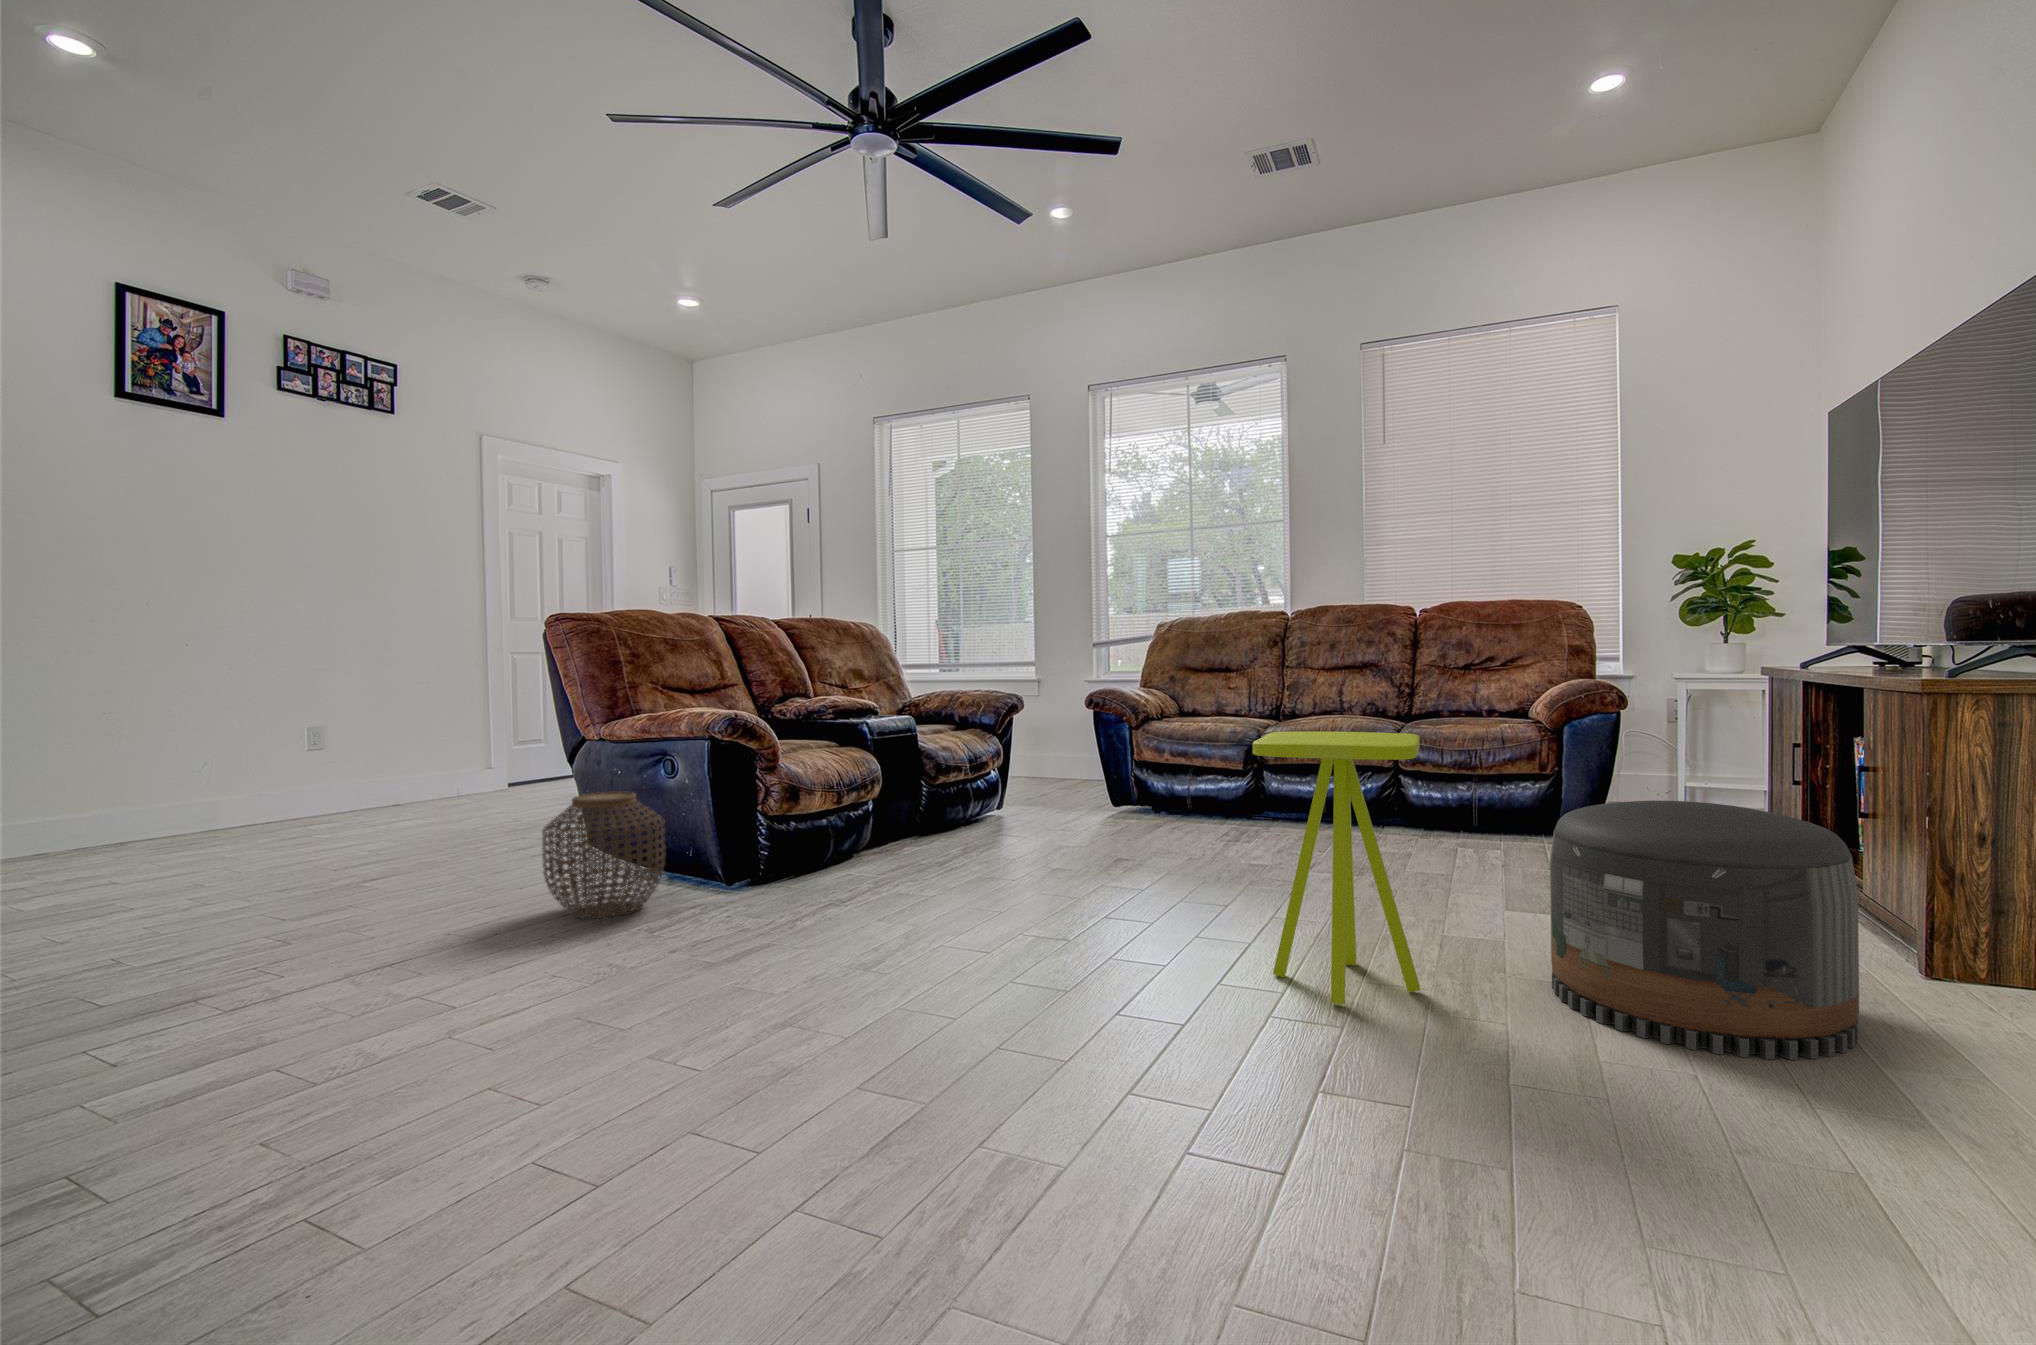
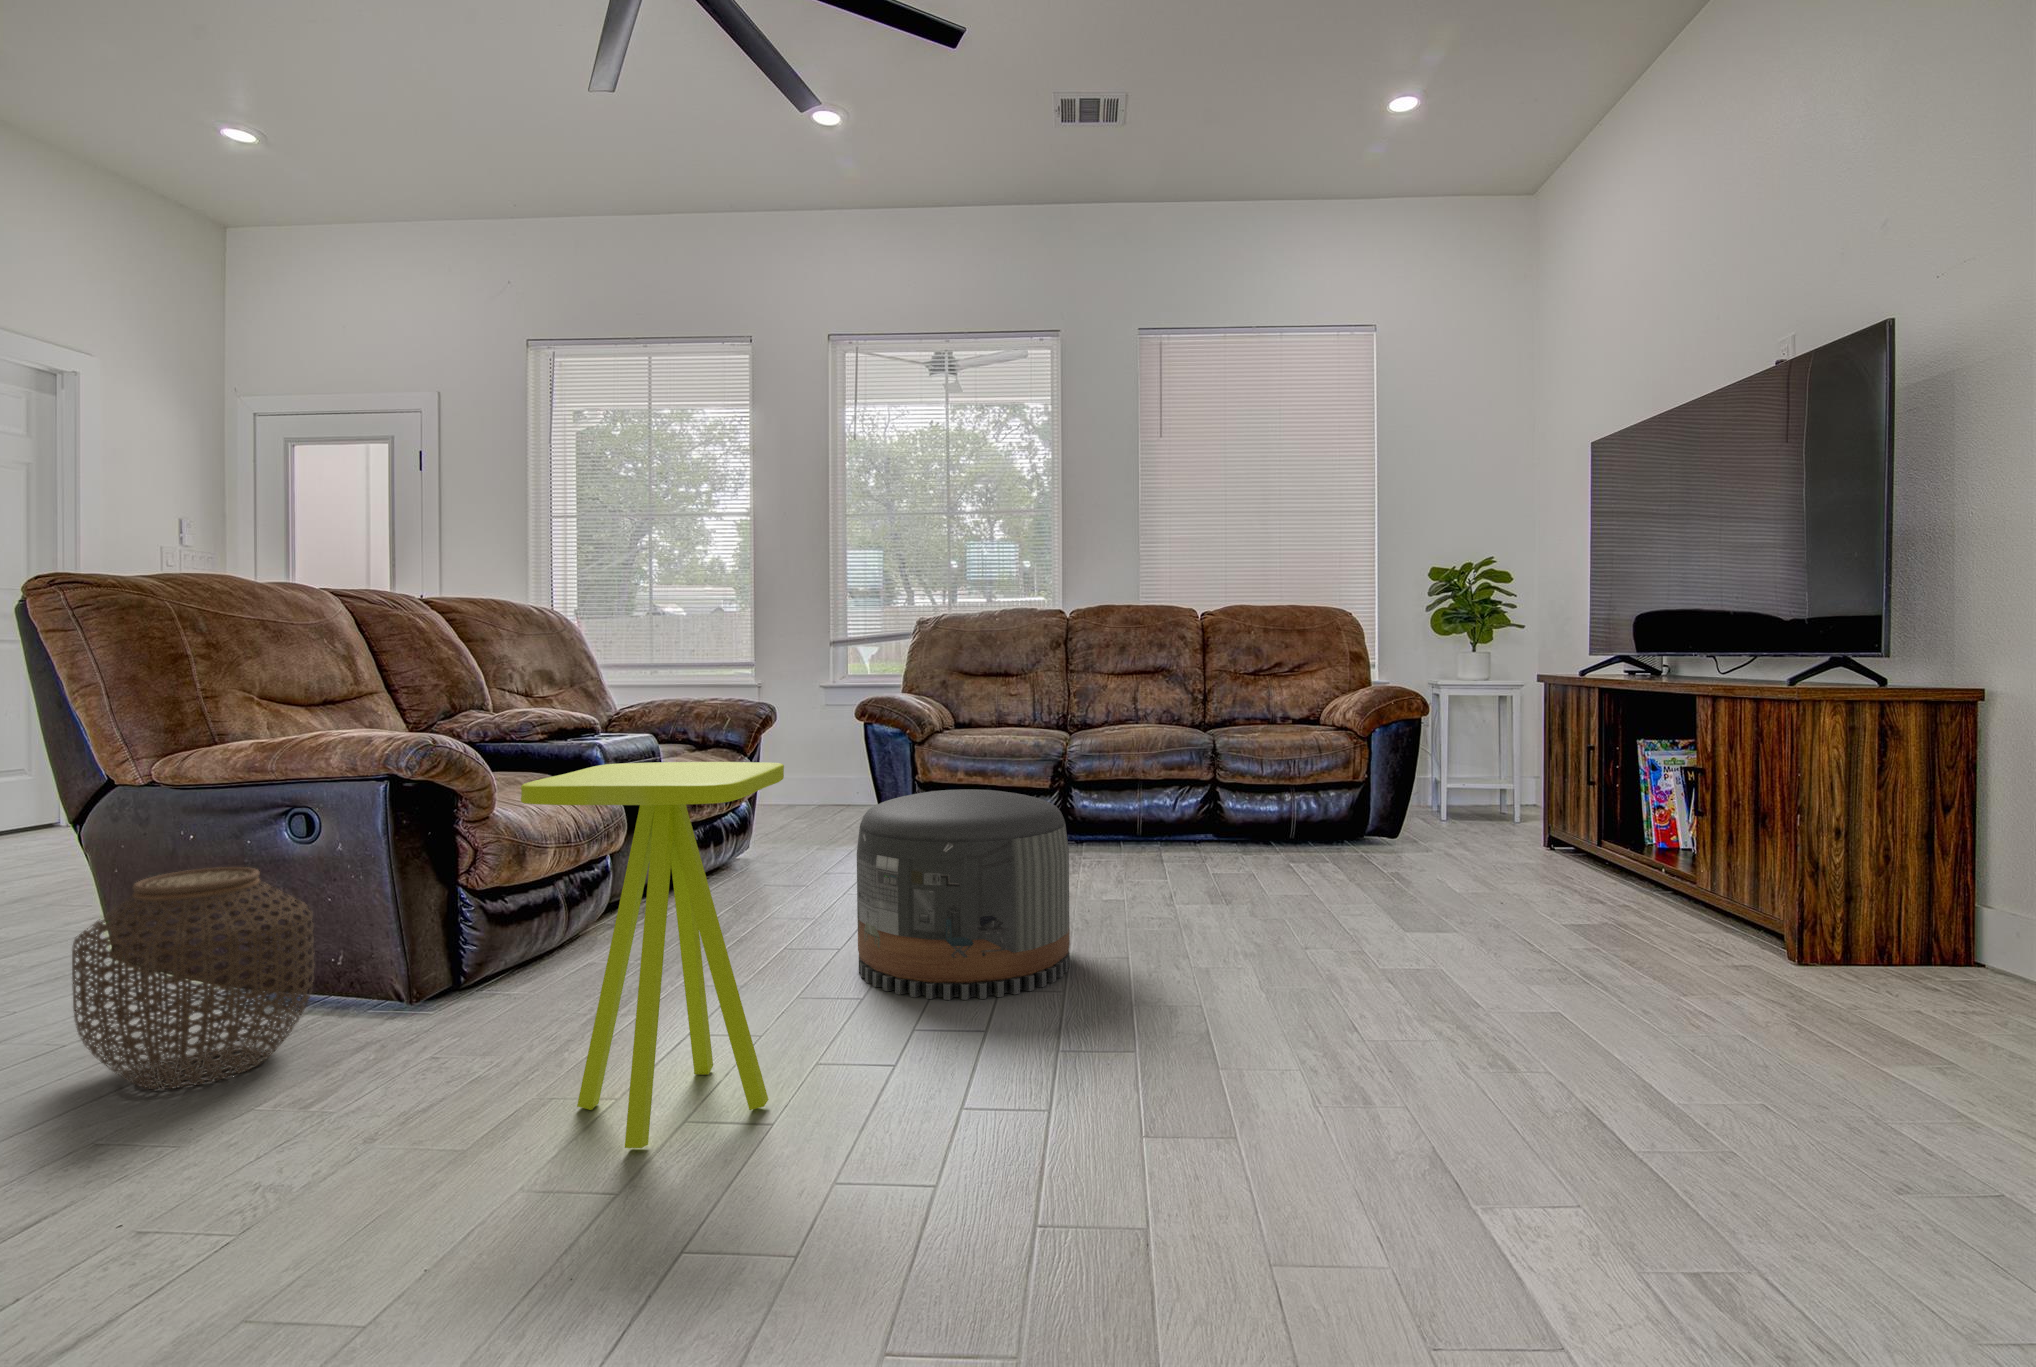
side table: present [1253,731,1420,1004] -> present [521,762,784,1148]
pouf: present [1550,801,1859,1060] -> present [857,789,1070,1000]

